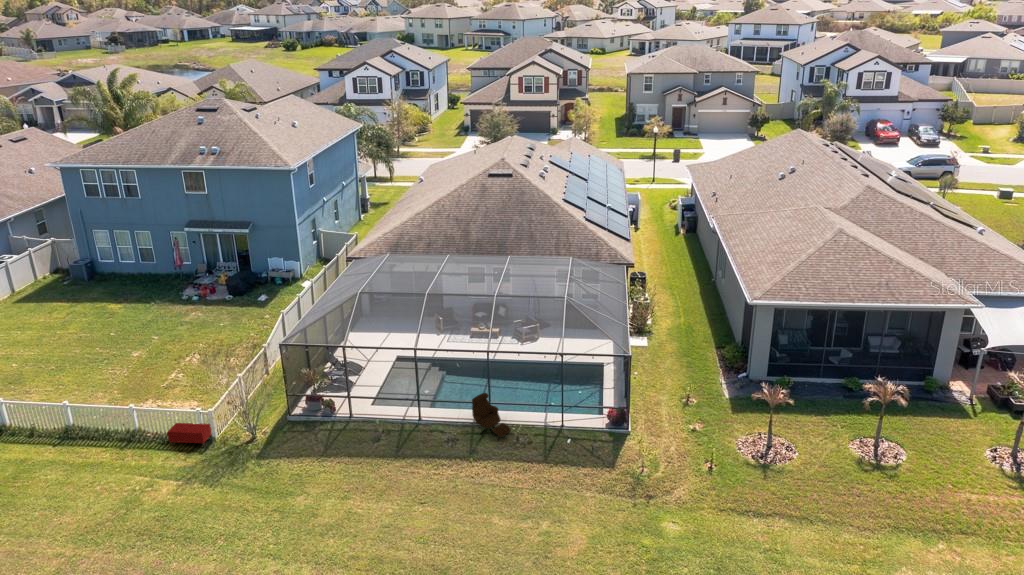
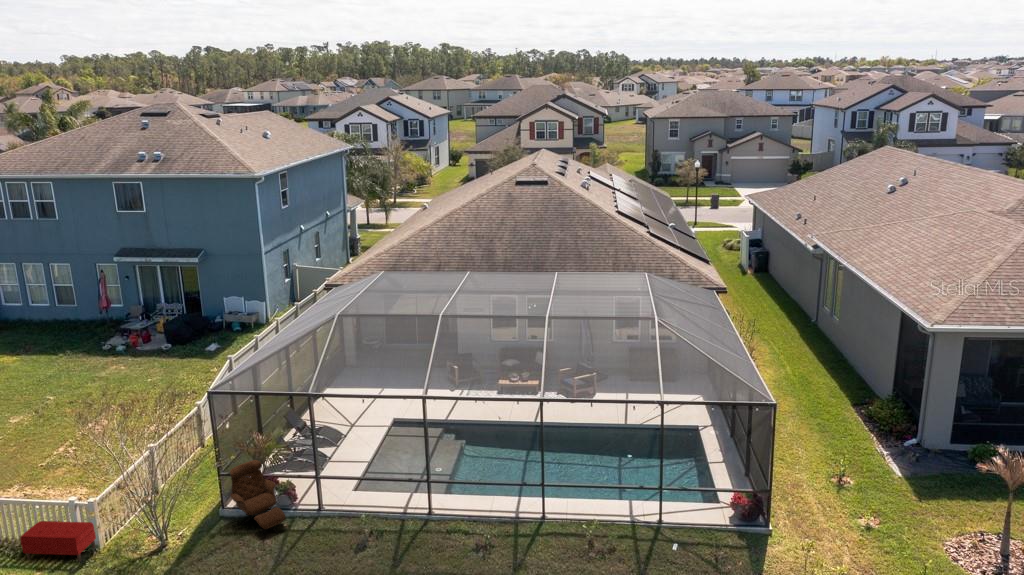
lounge chair: present [472,393,510,439] -> present [230,460,285,534]

